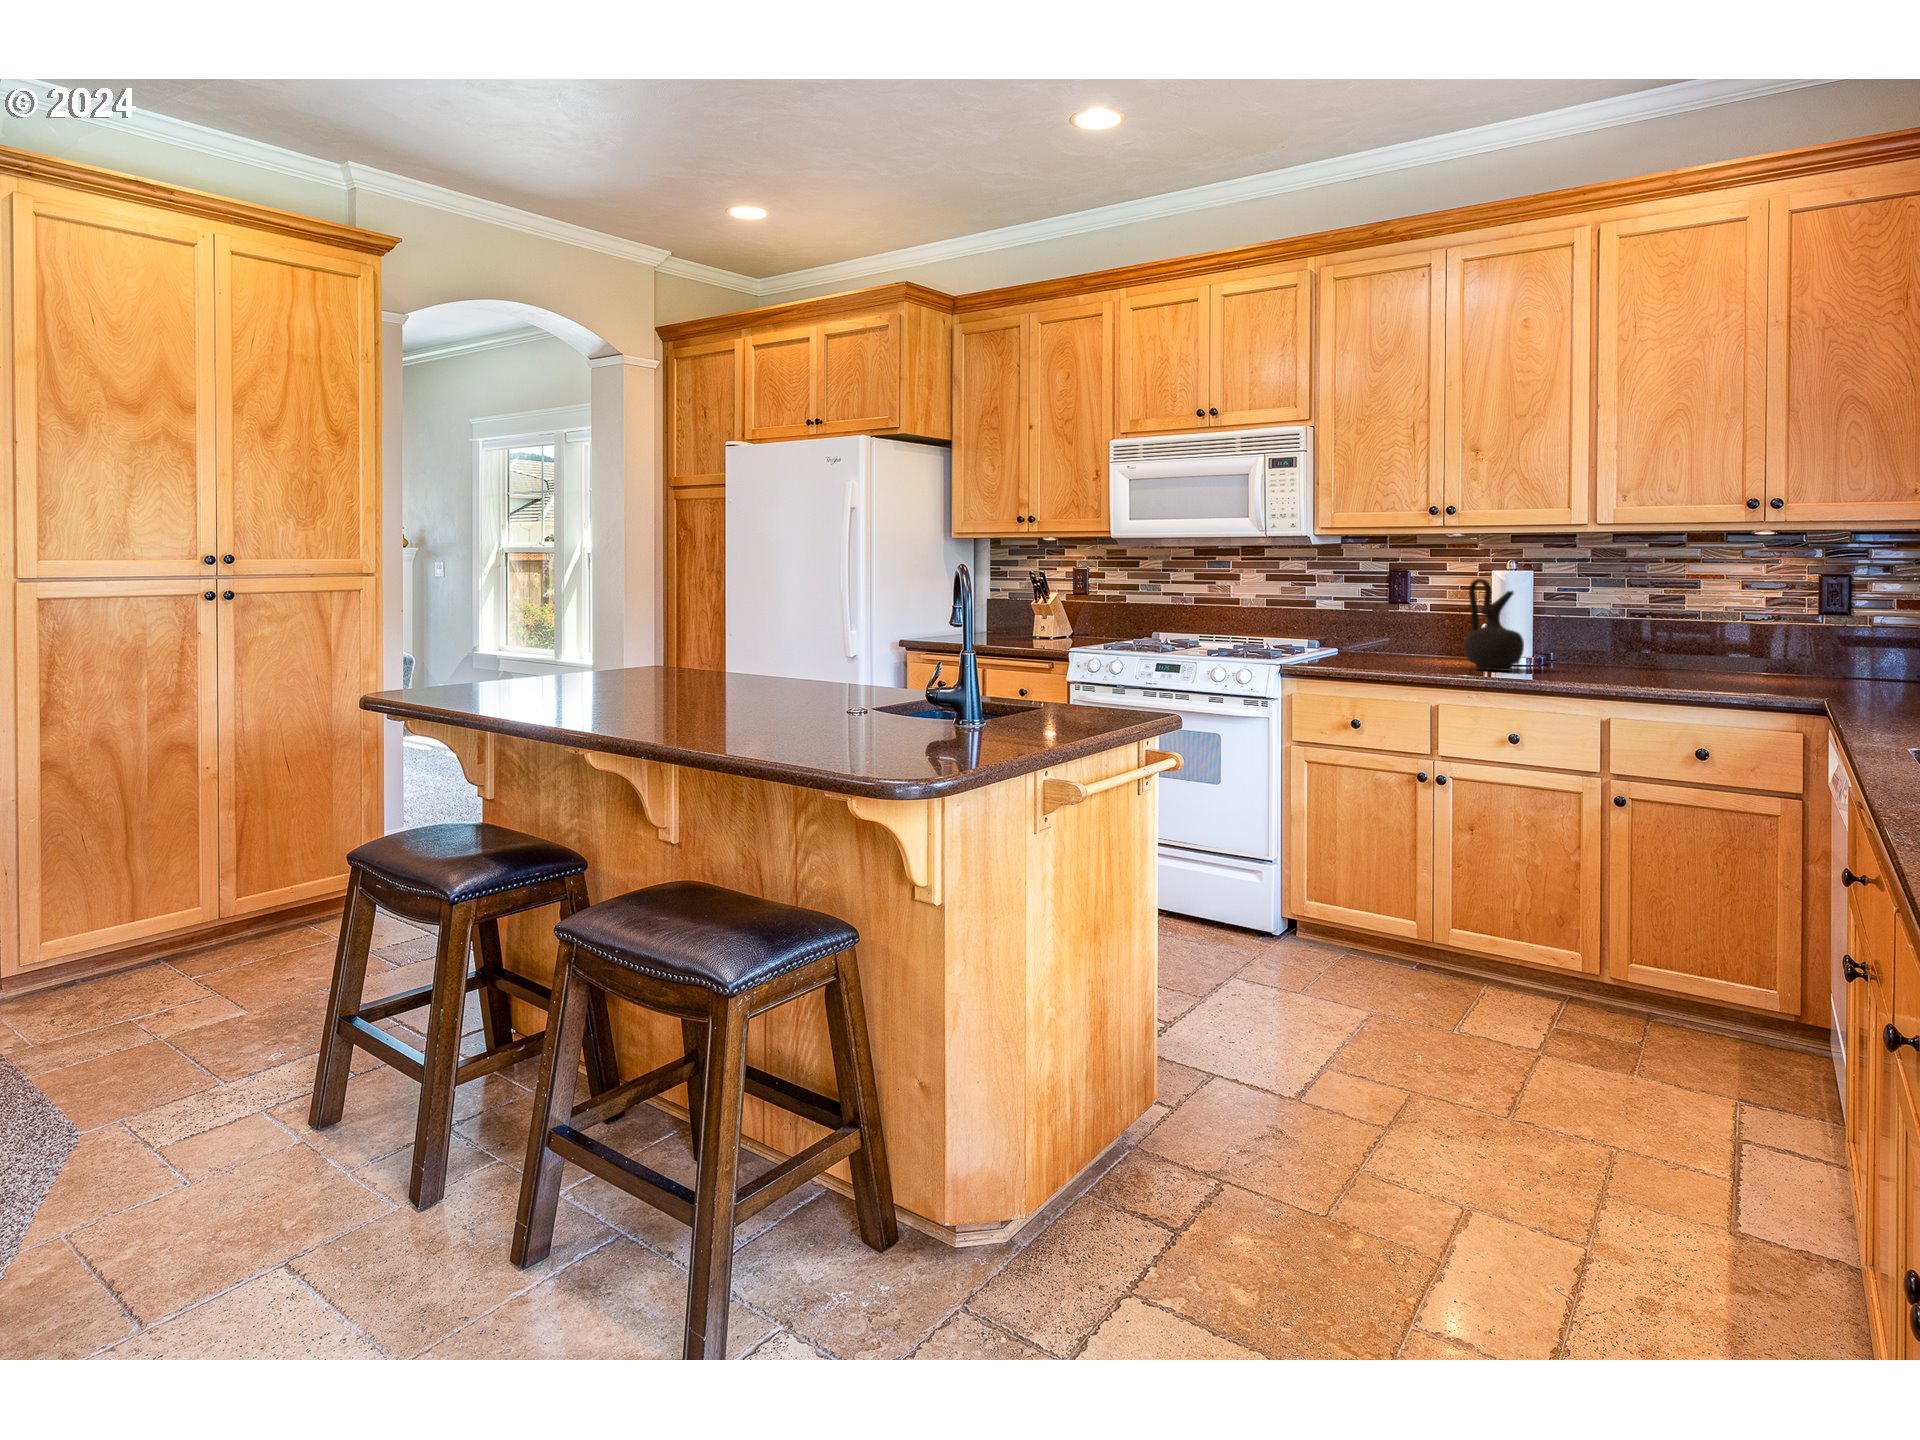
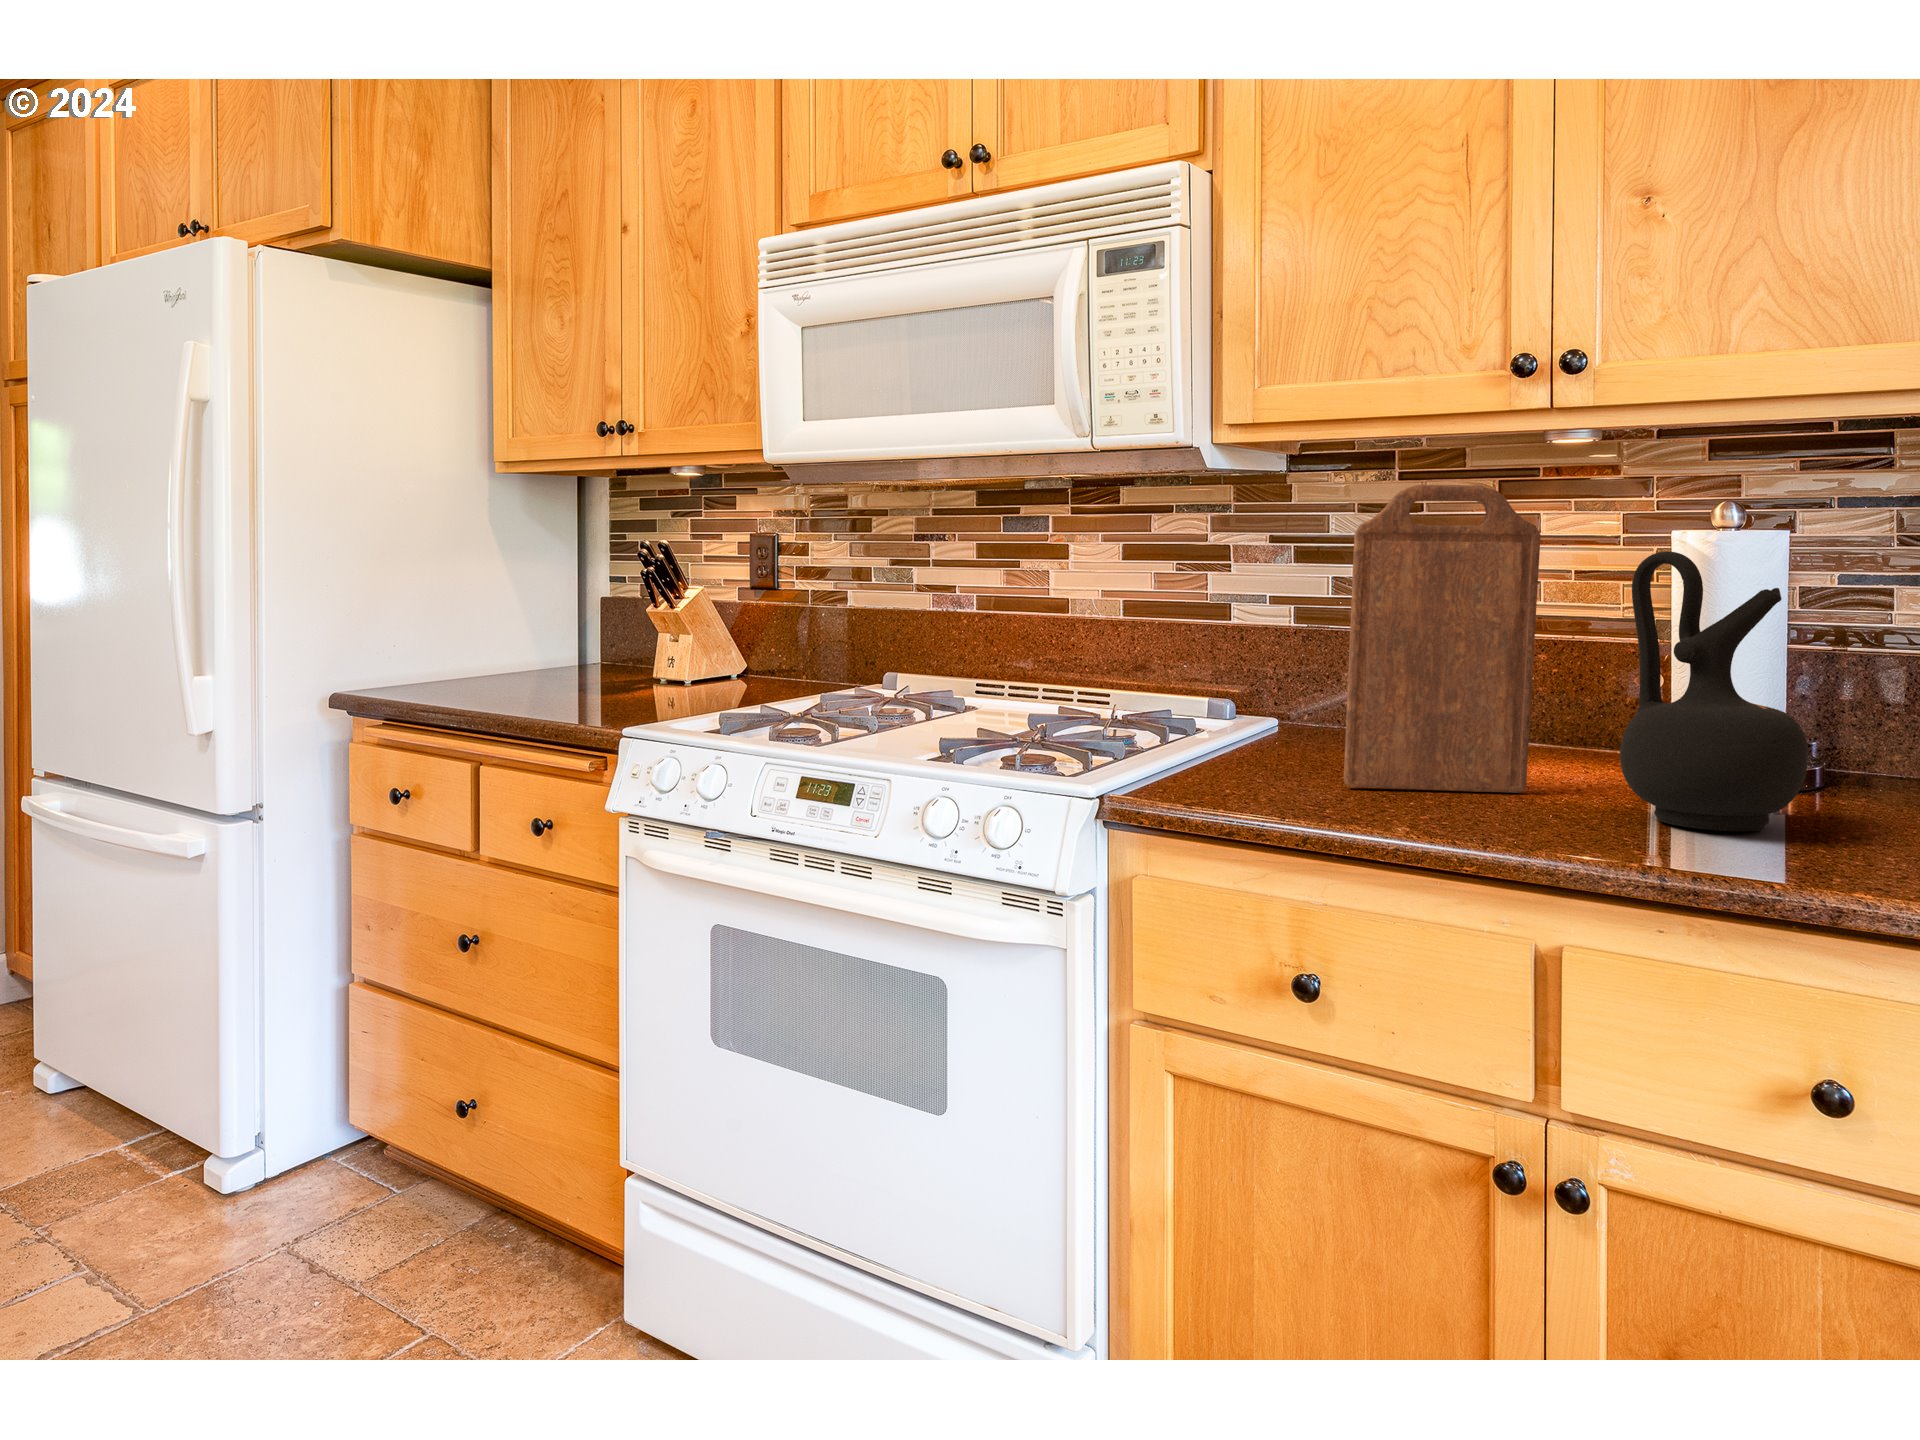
cutting board: none [1368,554,1440,665] -> present [1344,485,1541,793]

